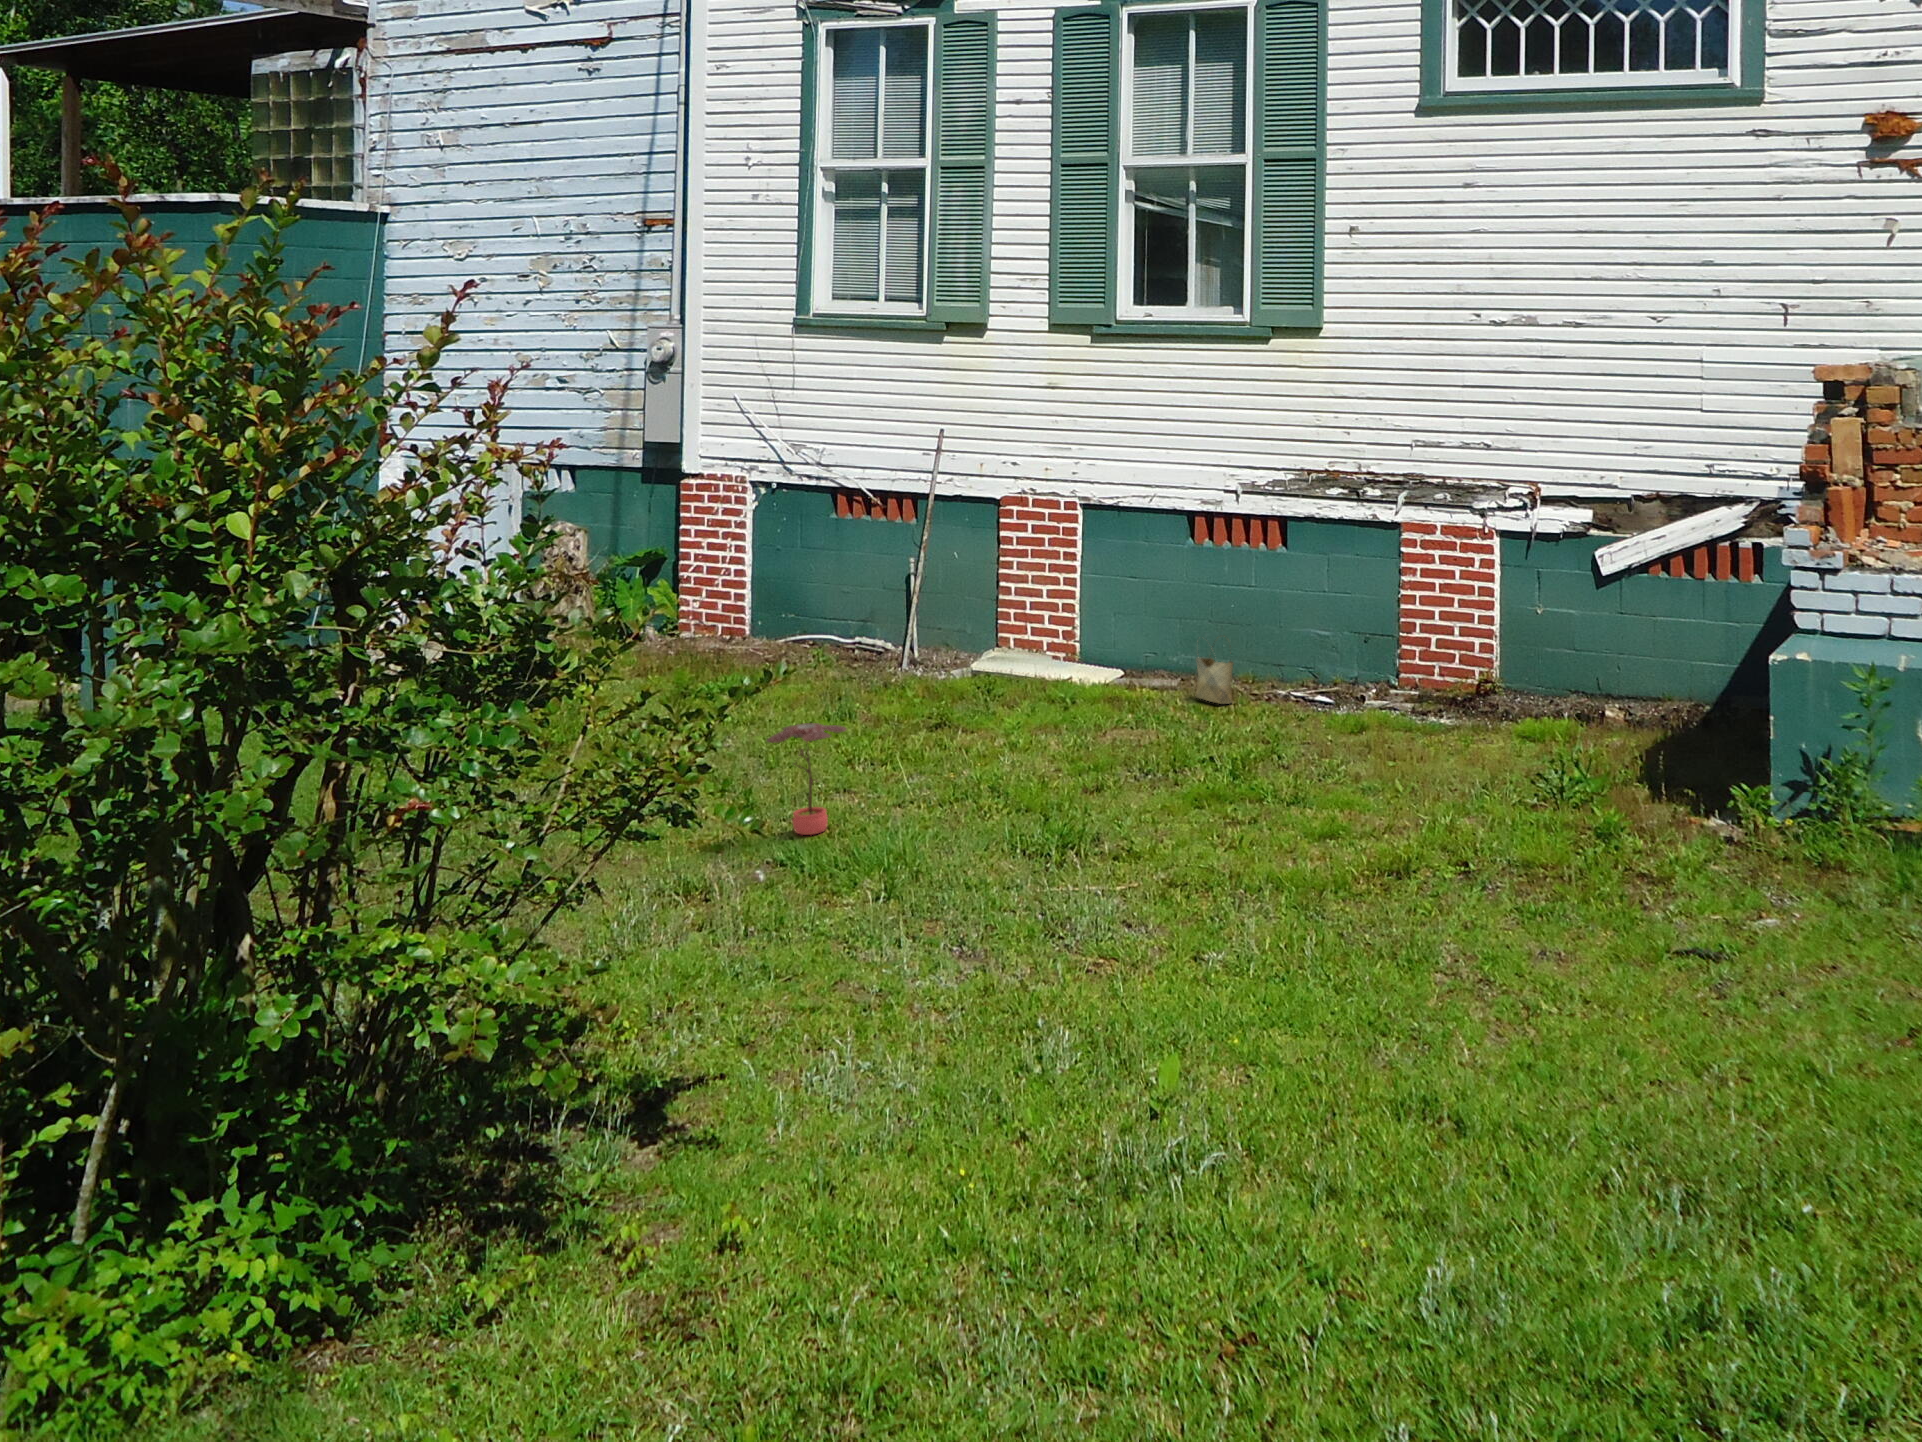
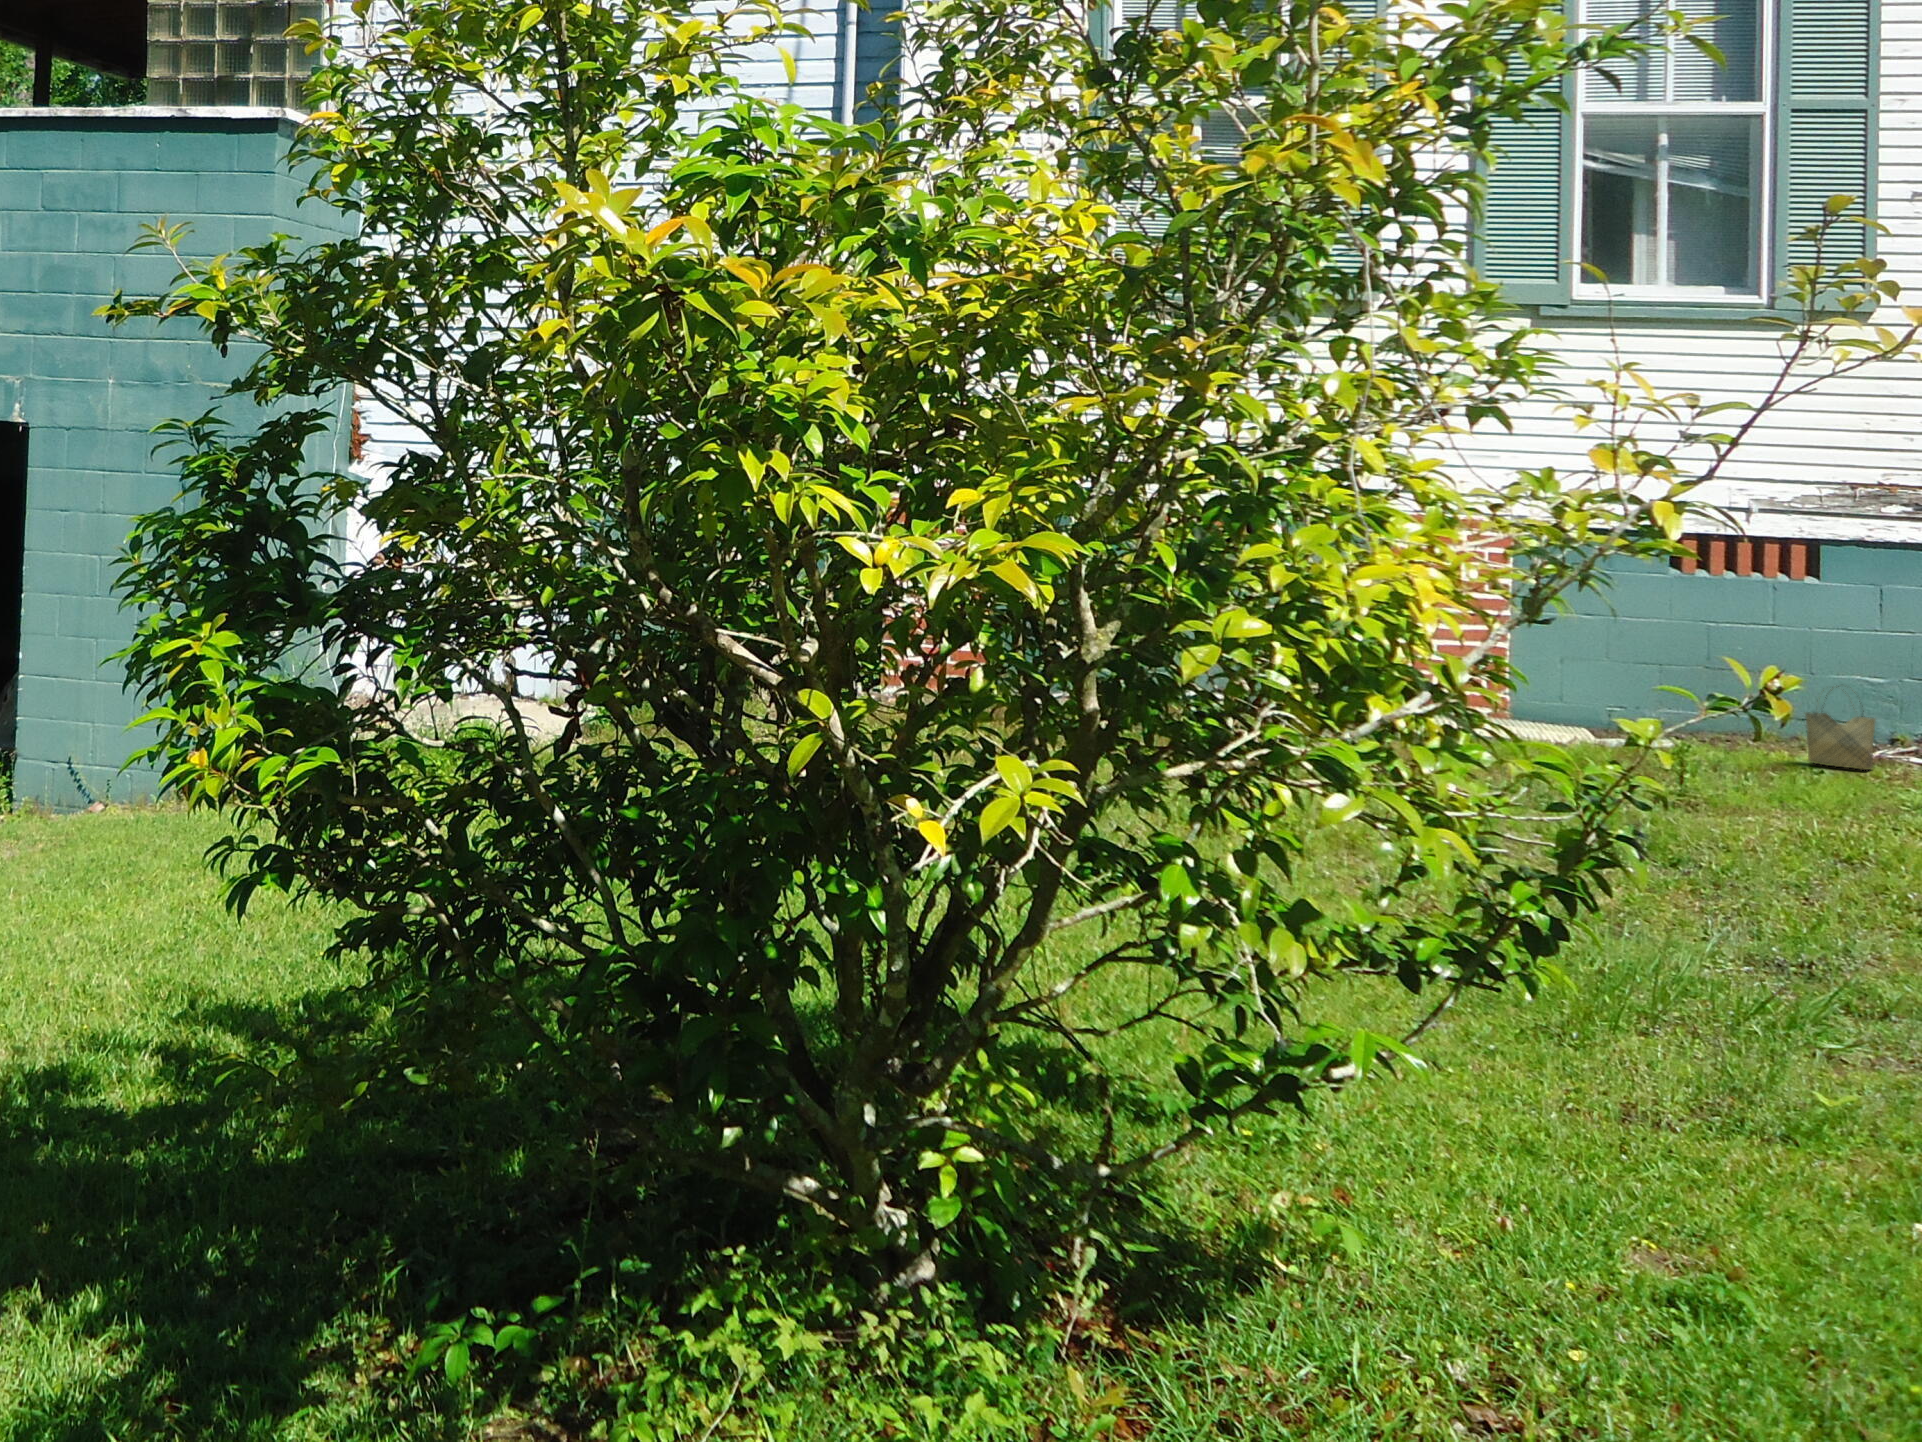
potted plant: present [767,723,846,835] -> none [1699,764,1820,908]

